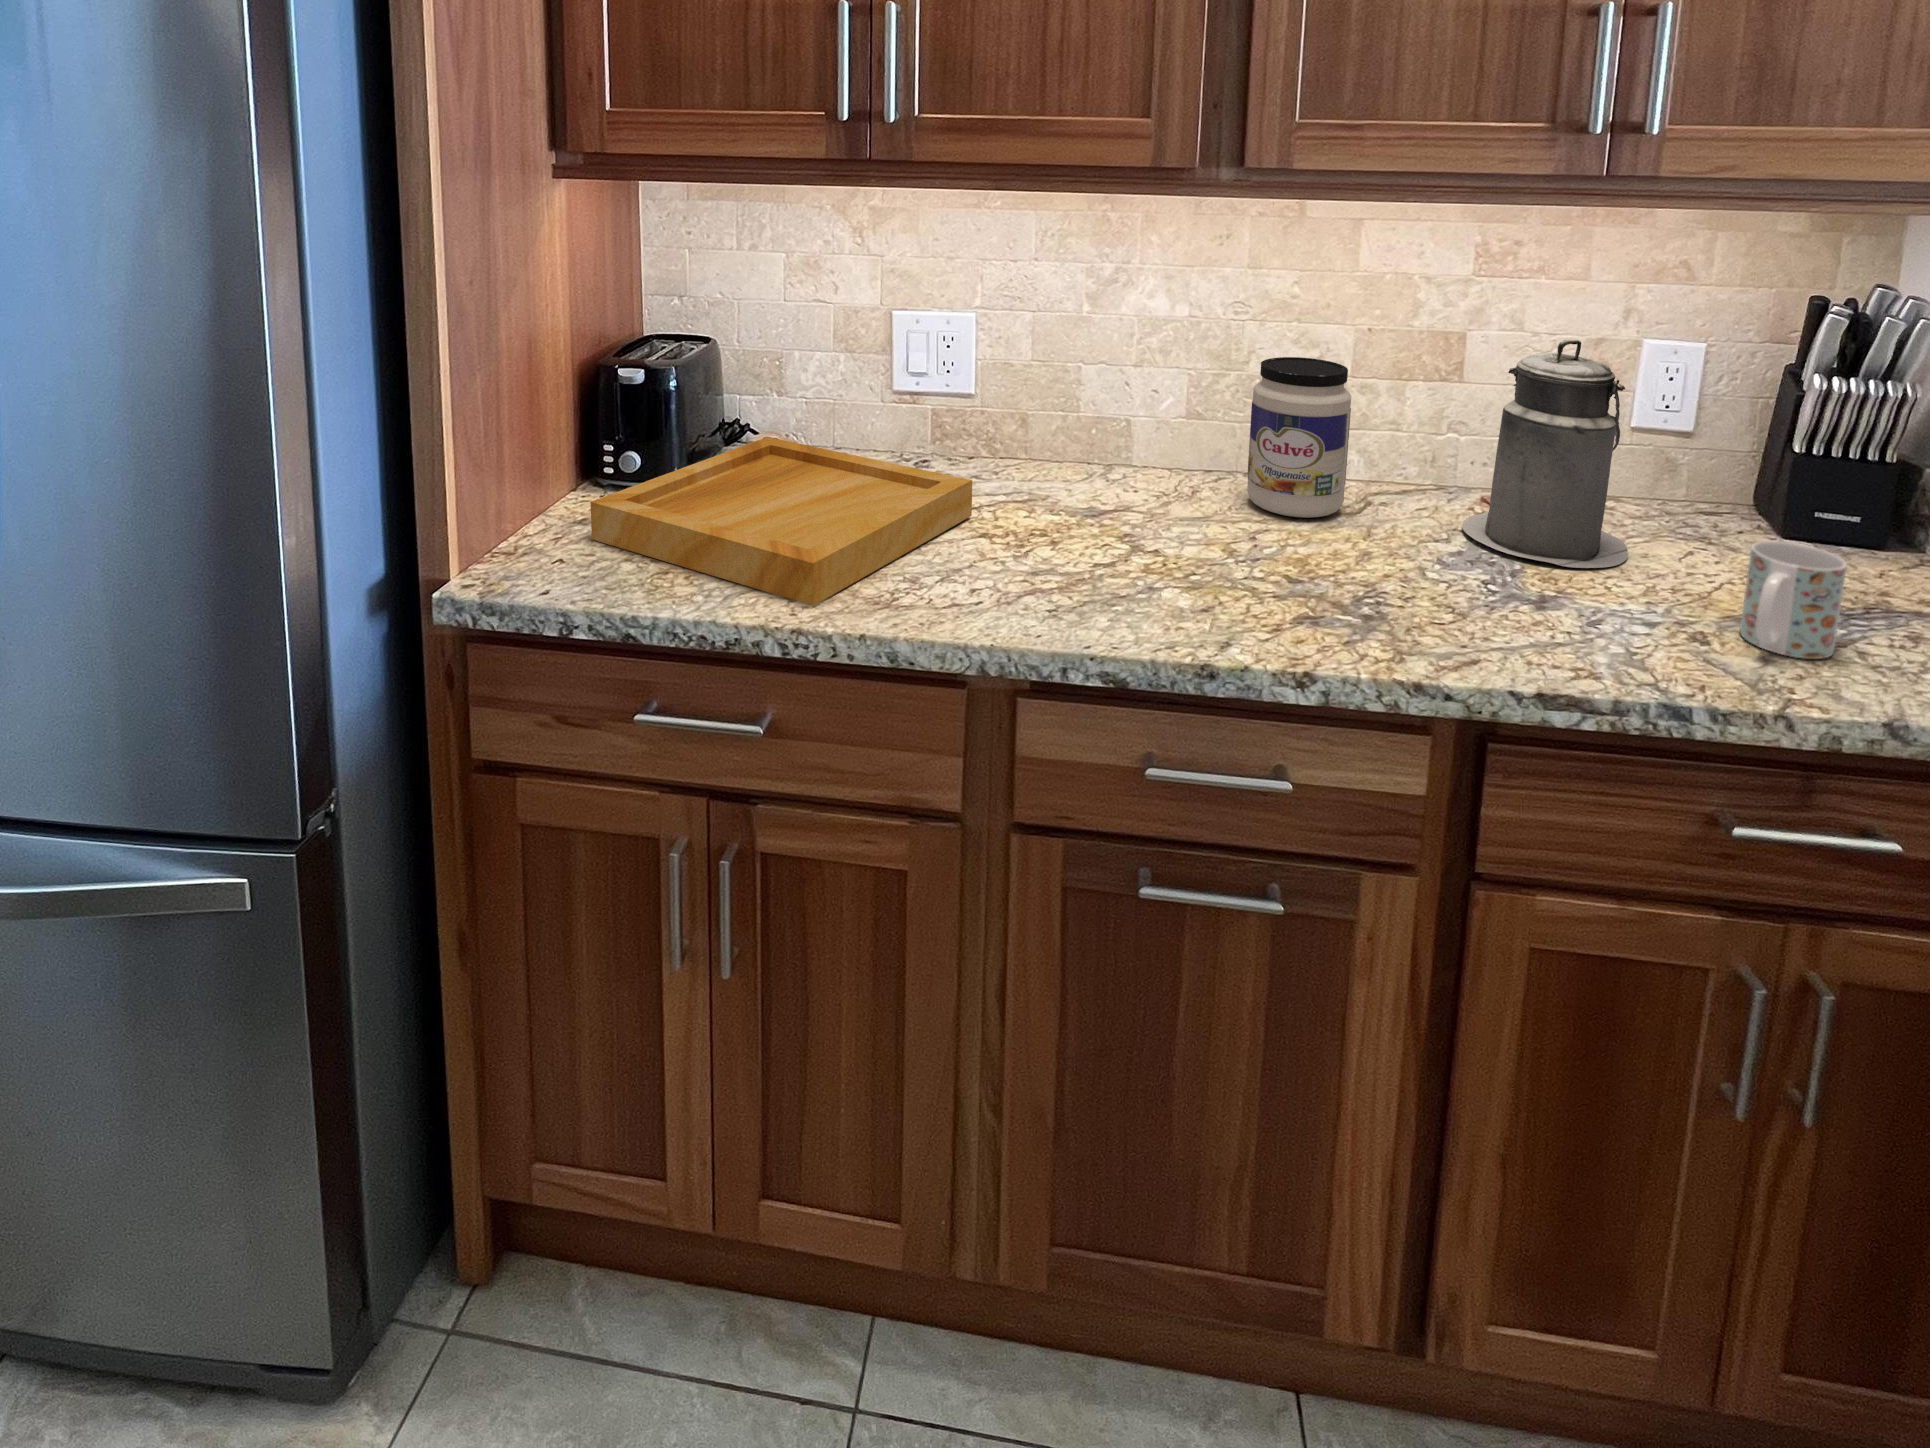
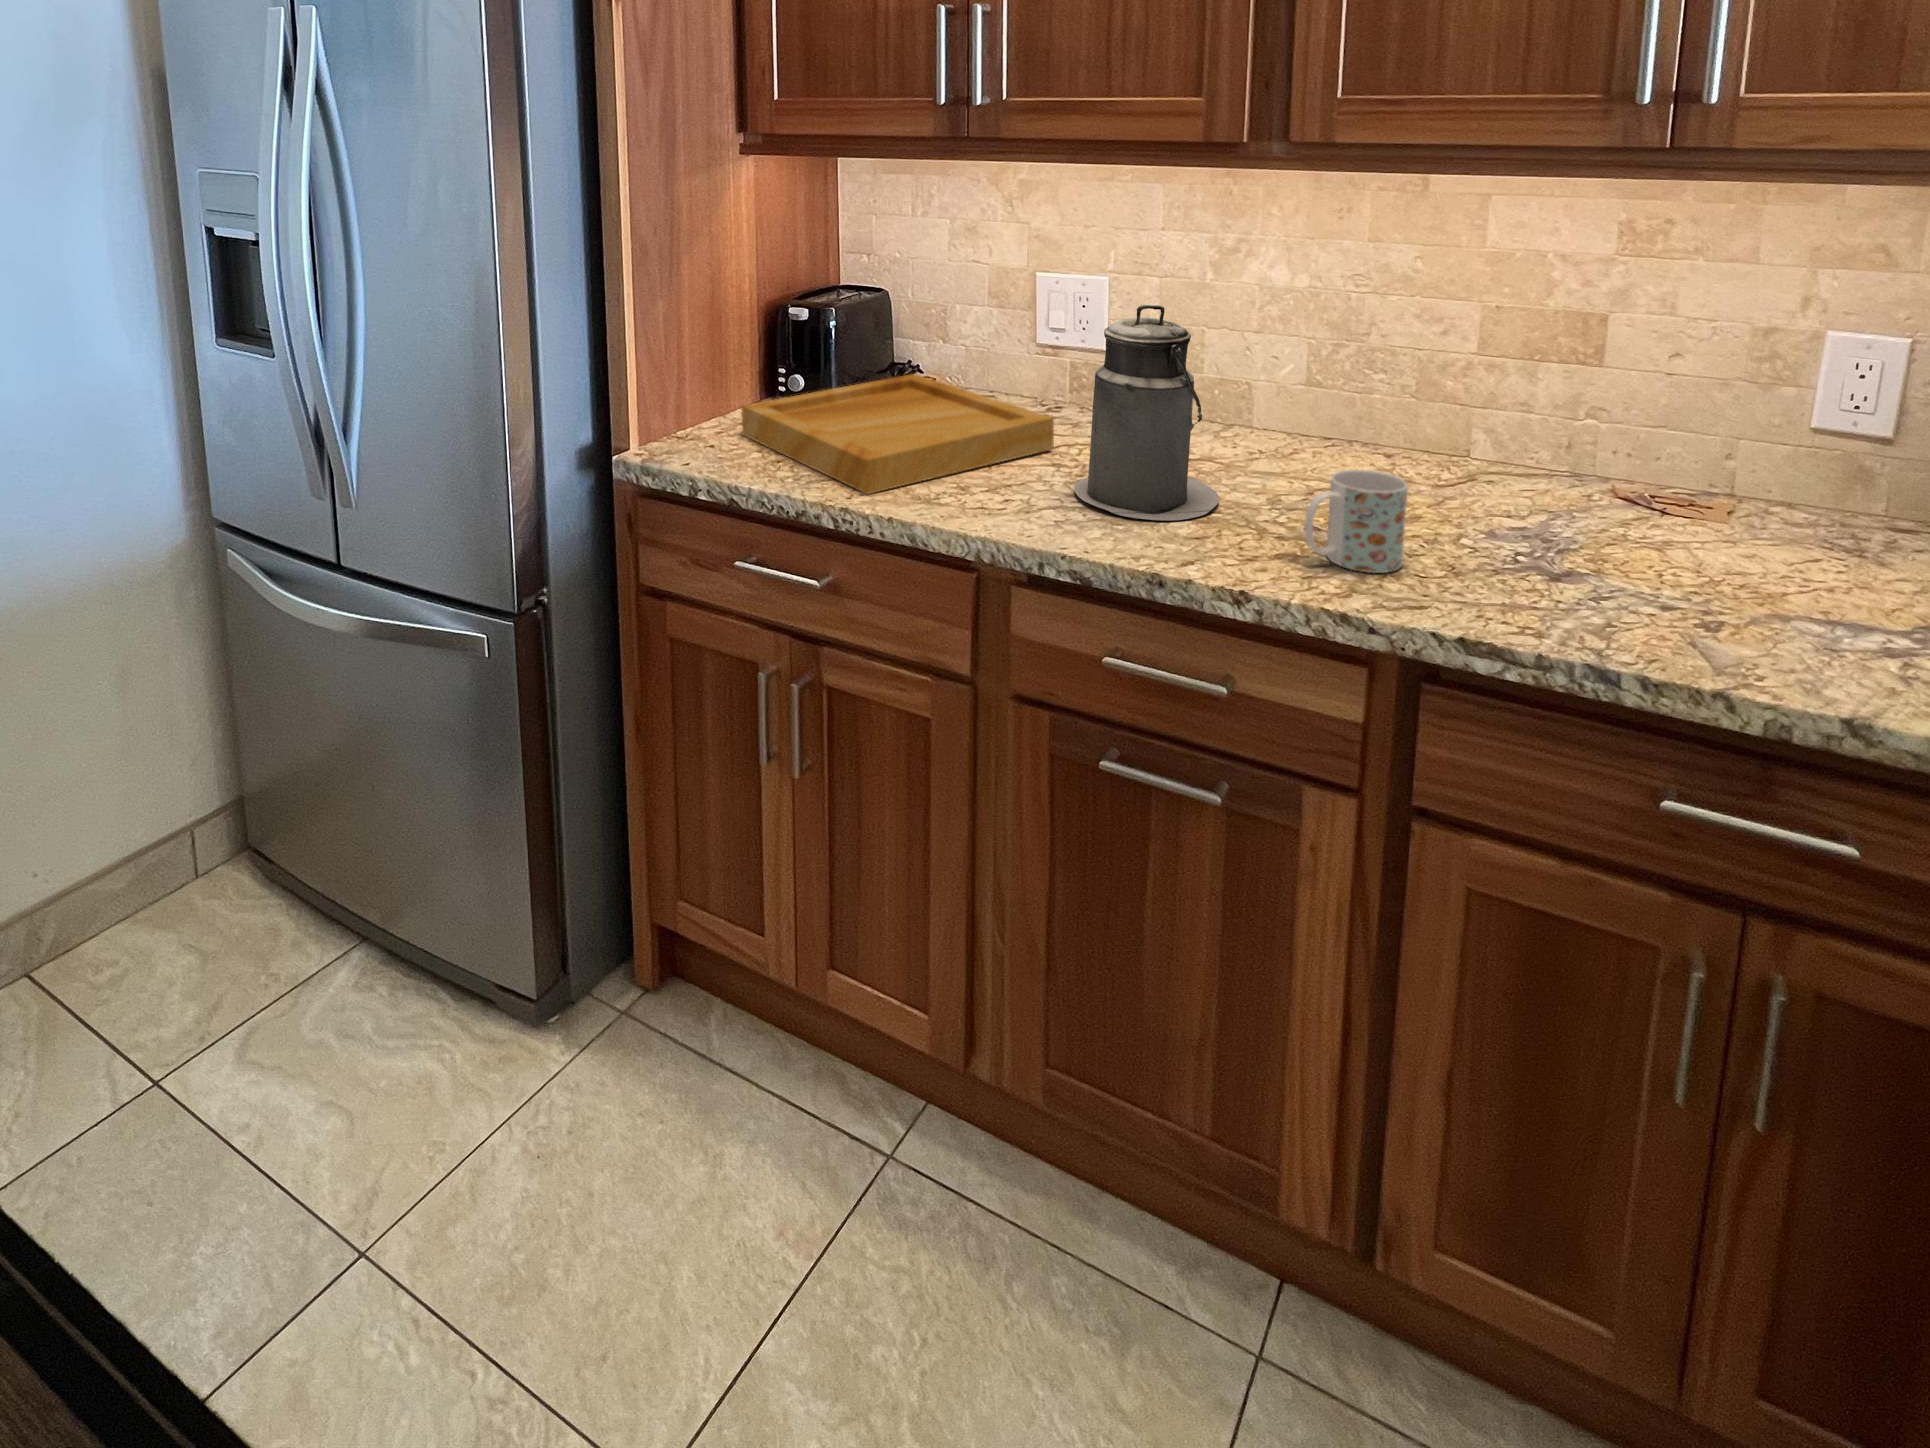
canister: present [1462,340,1628,568] -> present [1074,305,1219,520]
jar: present [1247,357,1351,518] -> none [1332,329,1438,483]
mug: present [1740,541,1847,659] -> present [1305,470,1408,573]

